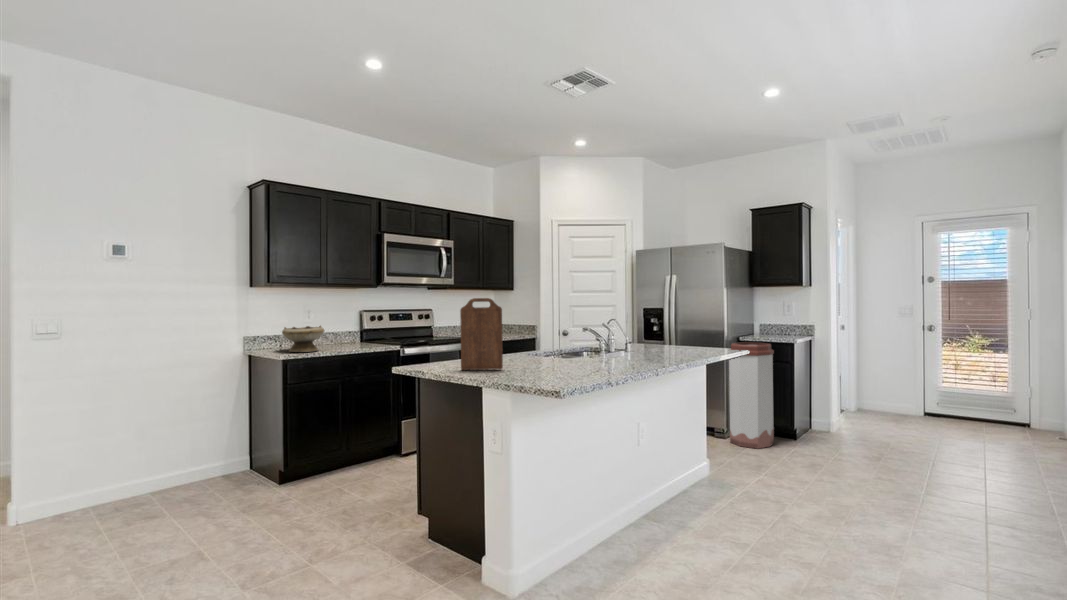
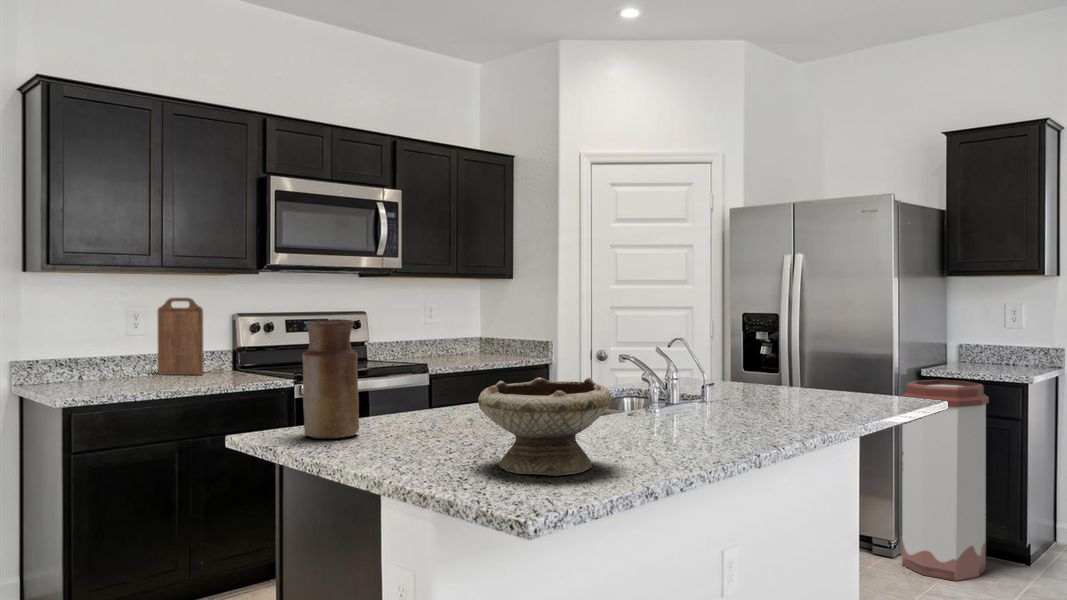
cutting board: present [460,298,503,370] -> present [157,298,203,375]
vase: none [430,308,458,368] -> present [302,319,359,439]
bowl: present [282,326,324,352] -> present [478,378,612,475]

